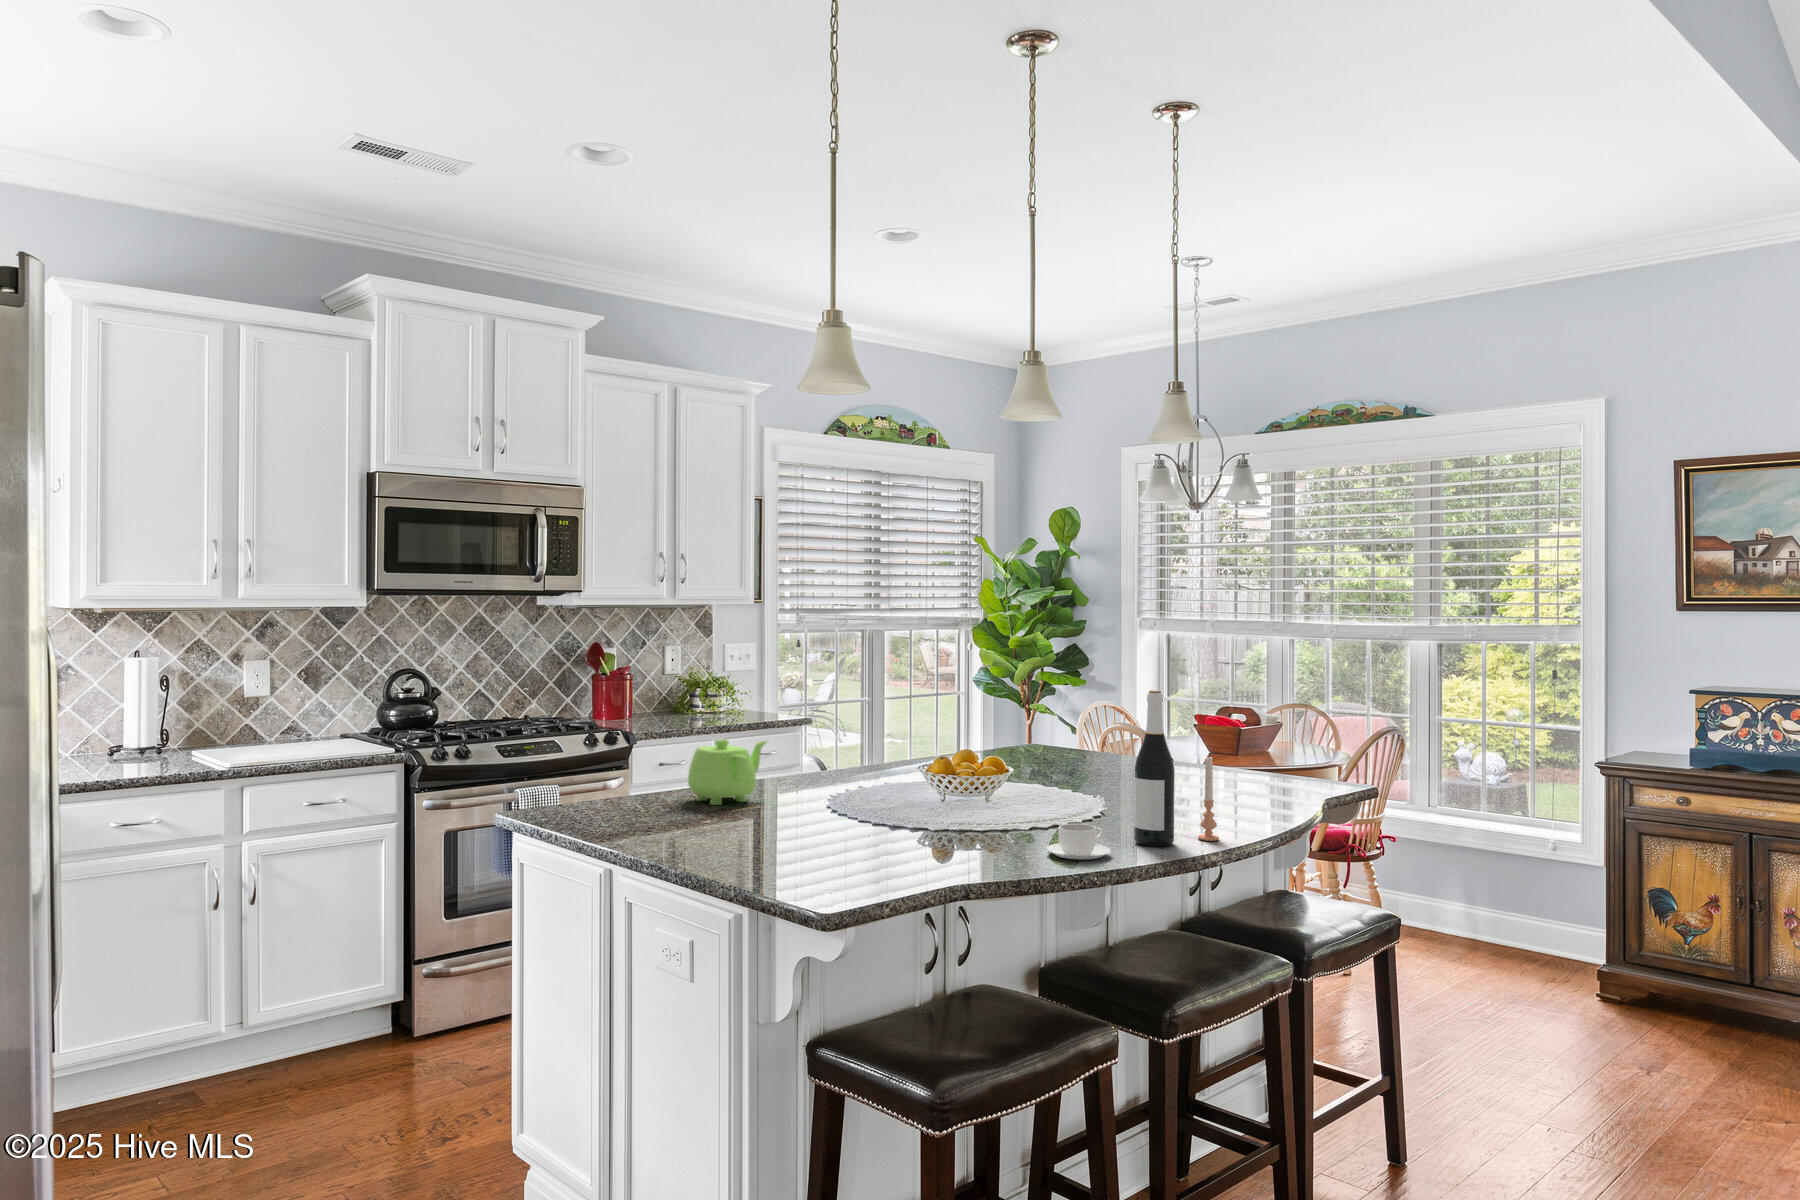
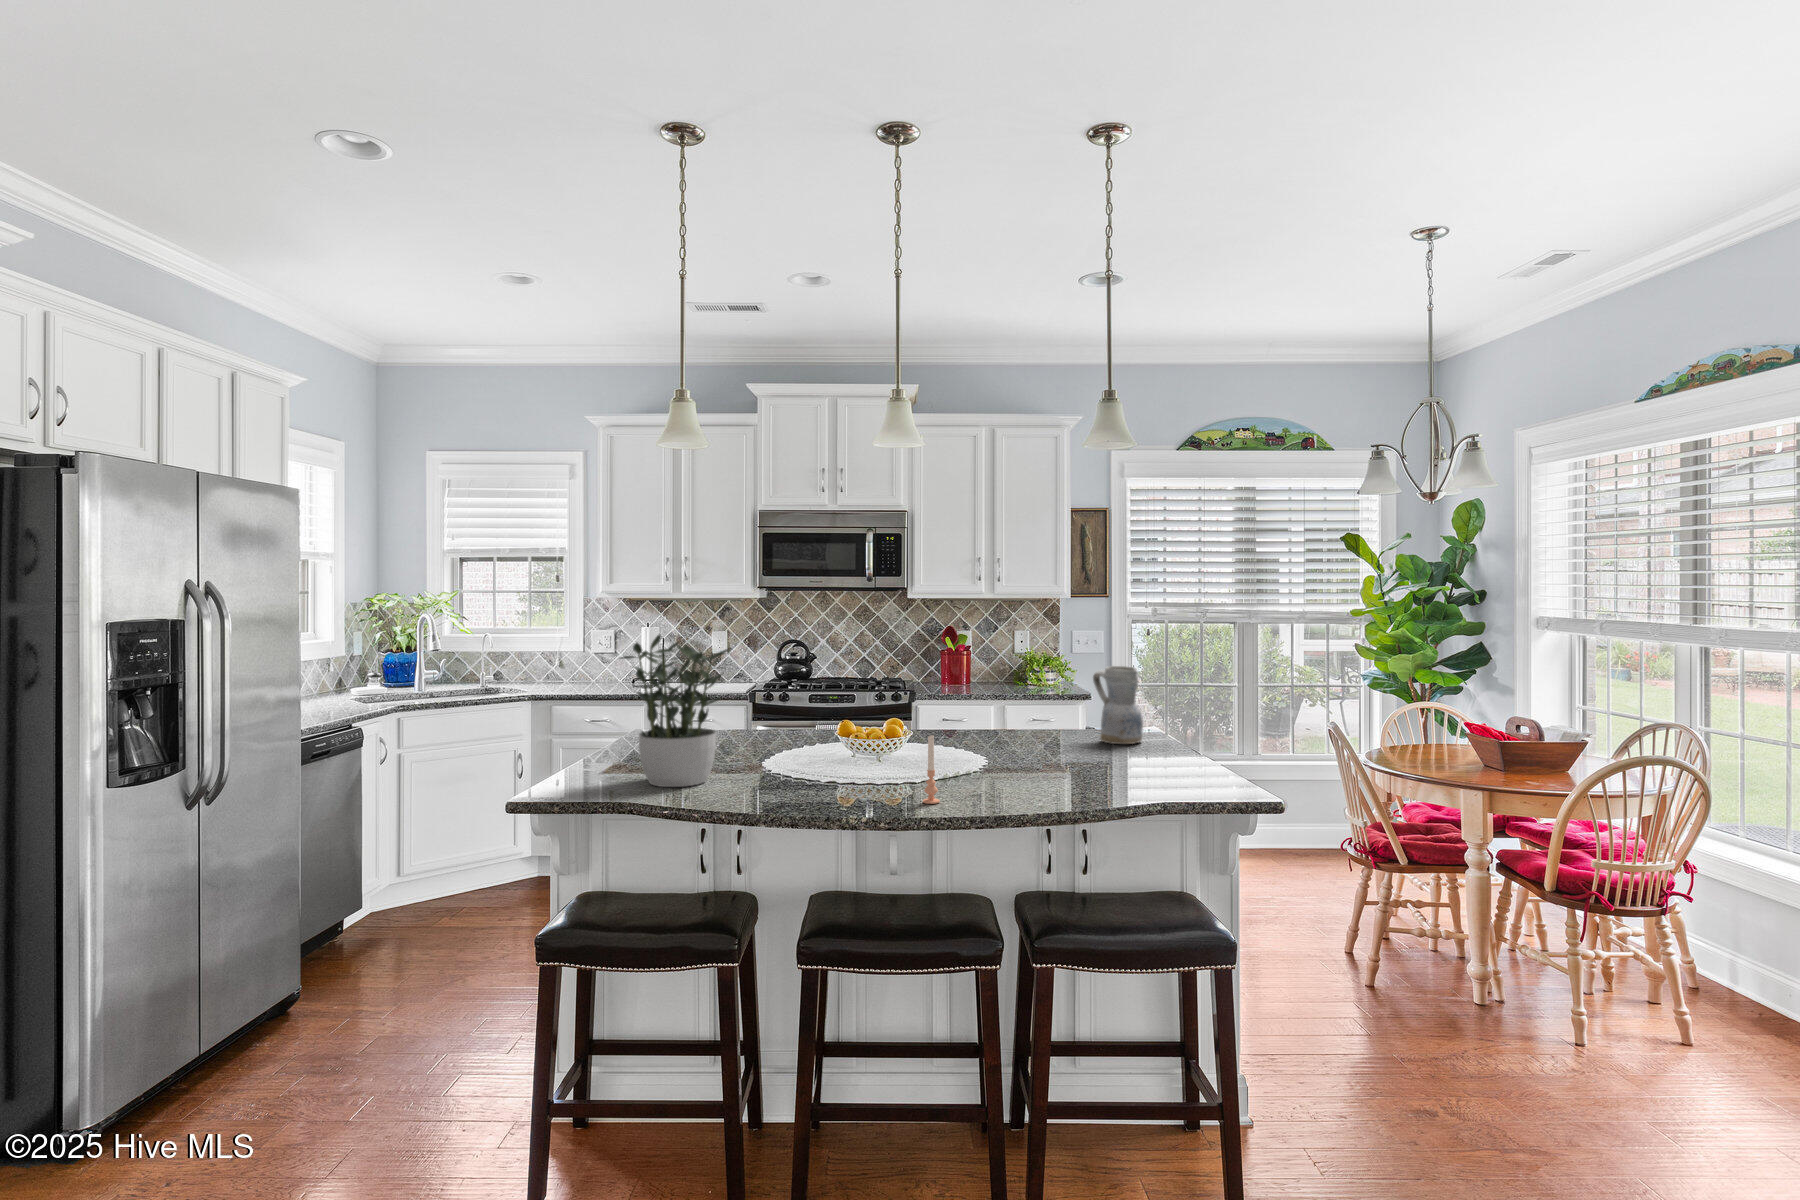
potted plant: none [794,645,924,875] -> present [621,635,730,787]
ceramic pitcher: none [1041,675,1100,762] -> present [1093,666,1143,744]
wine bottle: present [1134,690,1175,847] -> none [868,677,899,801]
teapot: present [688,739,767,805] -> none [751,697,810,741]
coffee cup: present [1047,823,1111,860] -> none [782,773,830,800]

